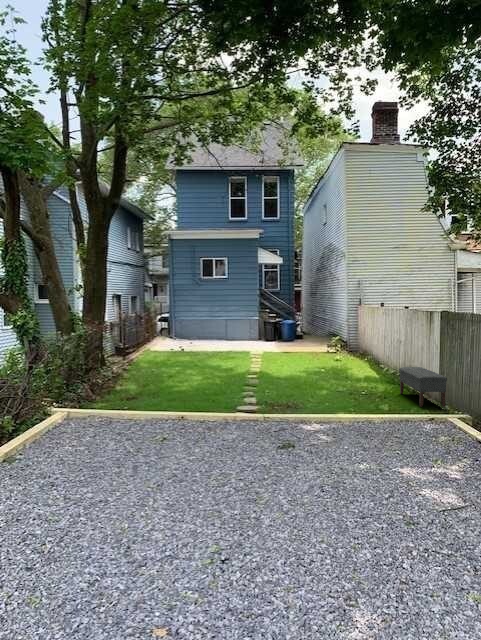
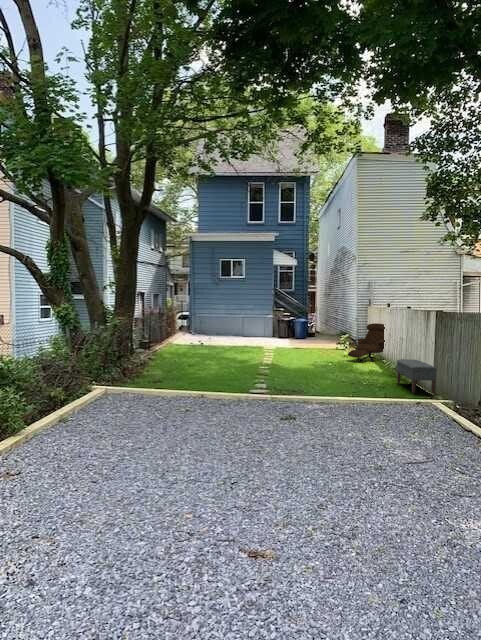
lounge chair: none [341,325,383,369] -> present [348,323,386,363]

